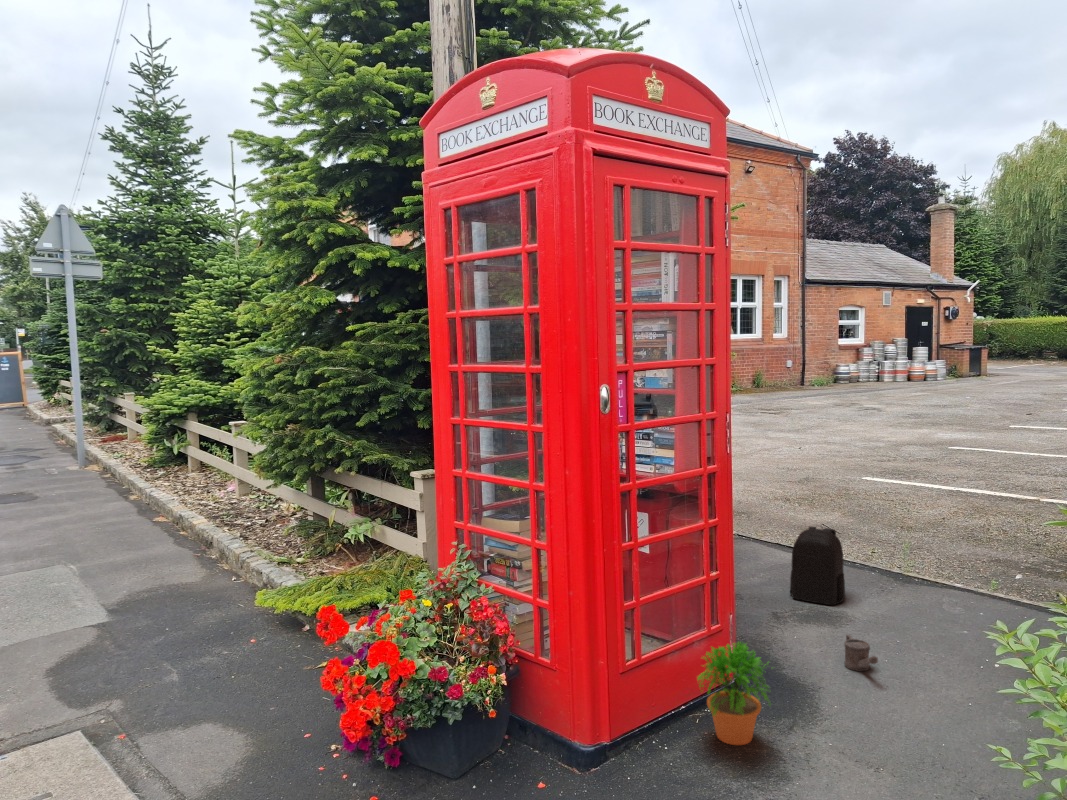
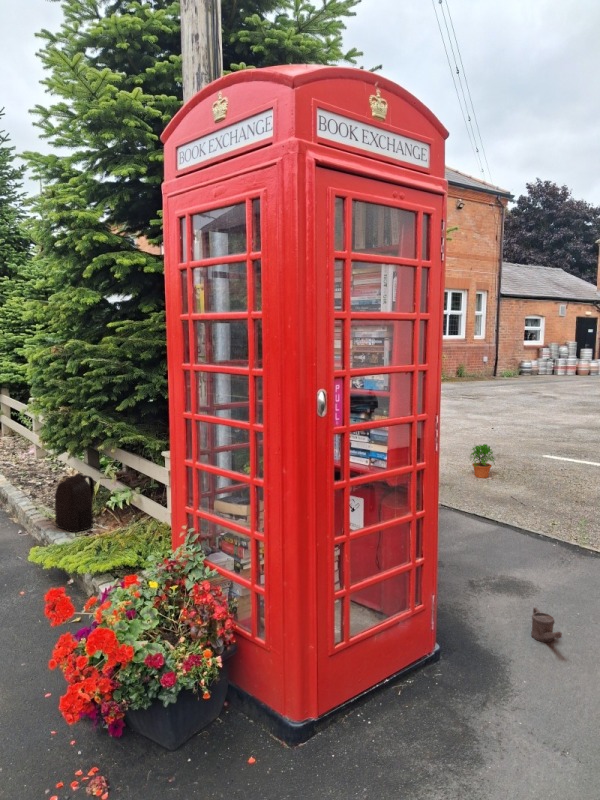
backpack: present [790,526,845,605] -> present [55,474,95,532]
potted plant: present [698,642,768,745] -> present [471,444,494,478]

